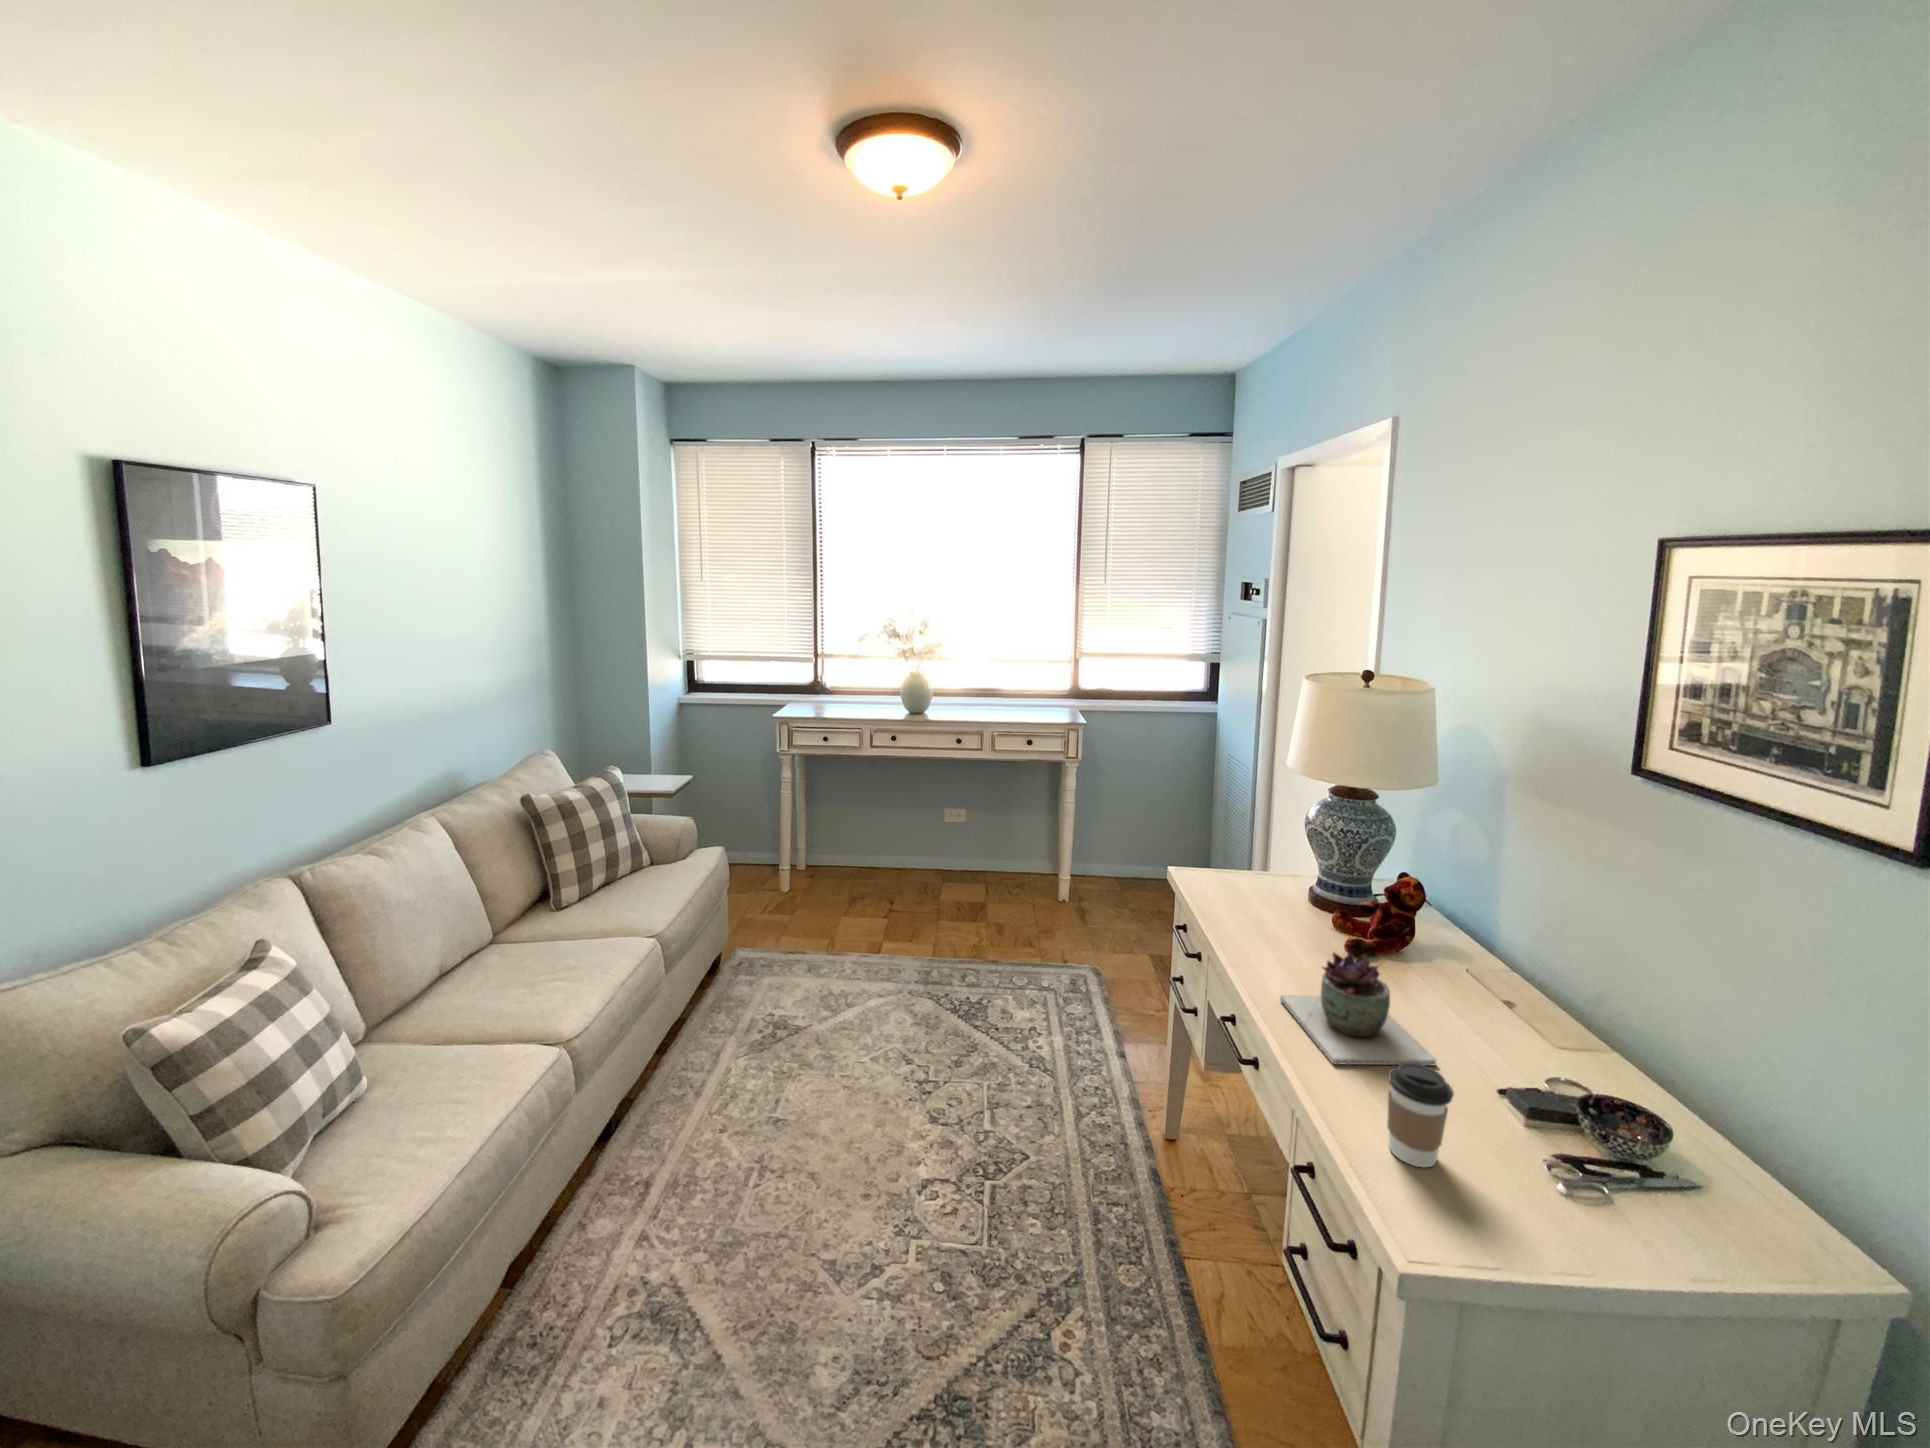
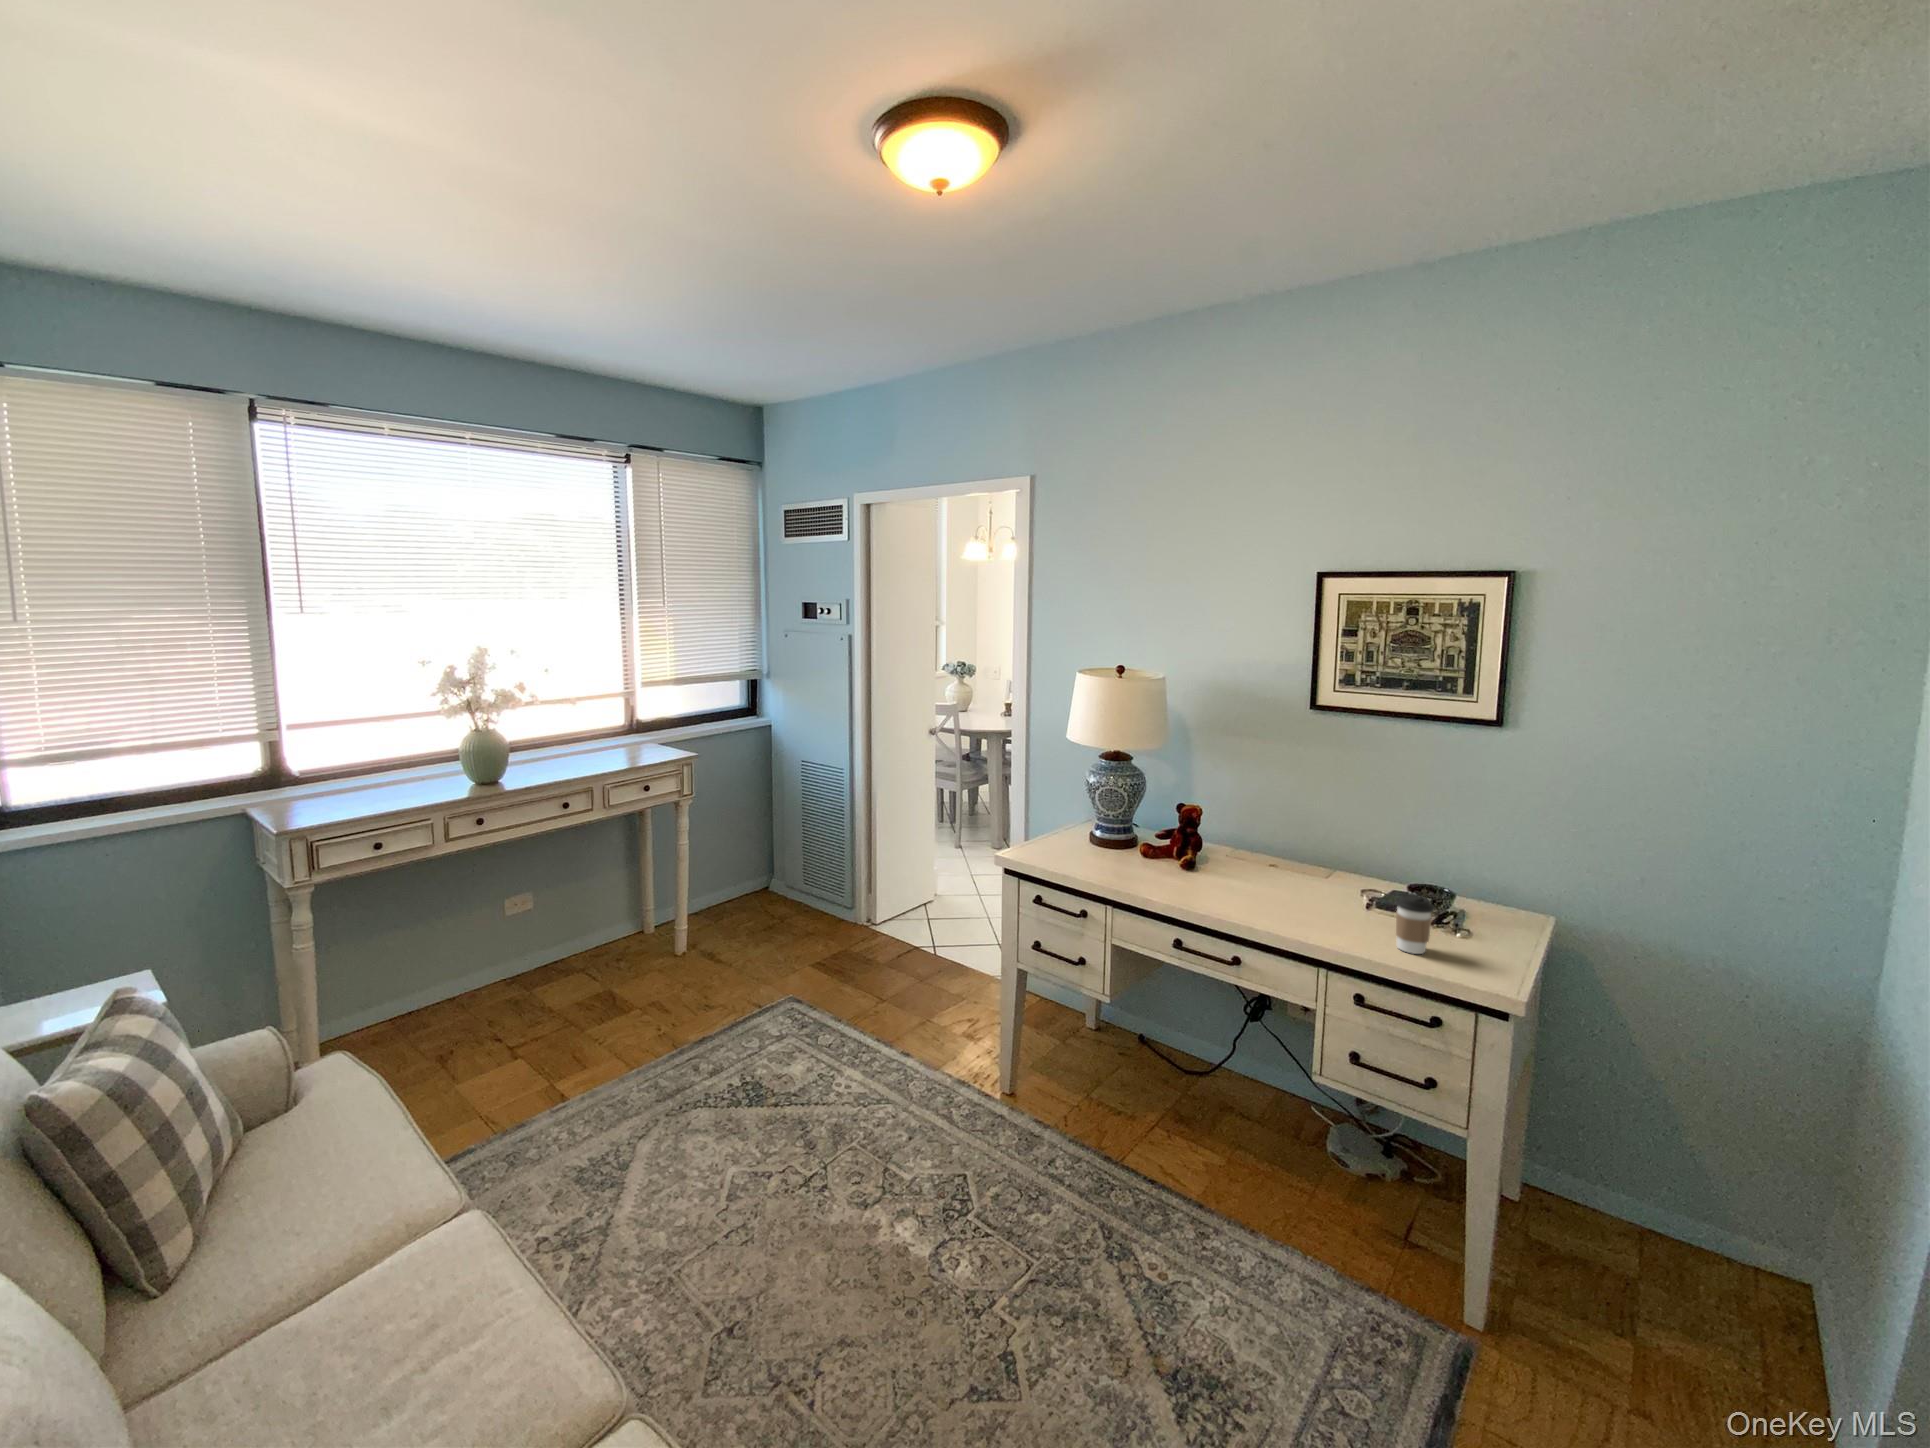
succulent plant: present [1280,953,1437,1065] -> none [1228,853,1327,928]

